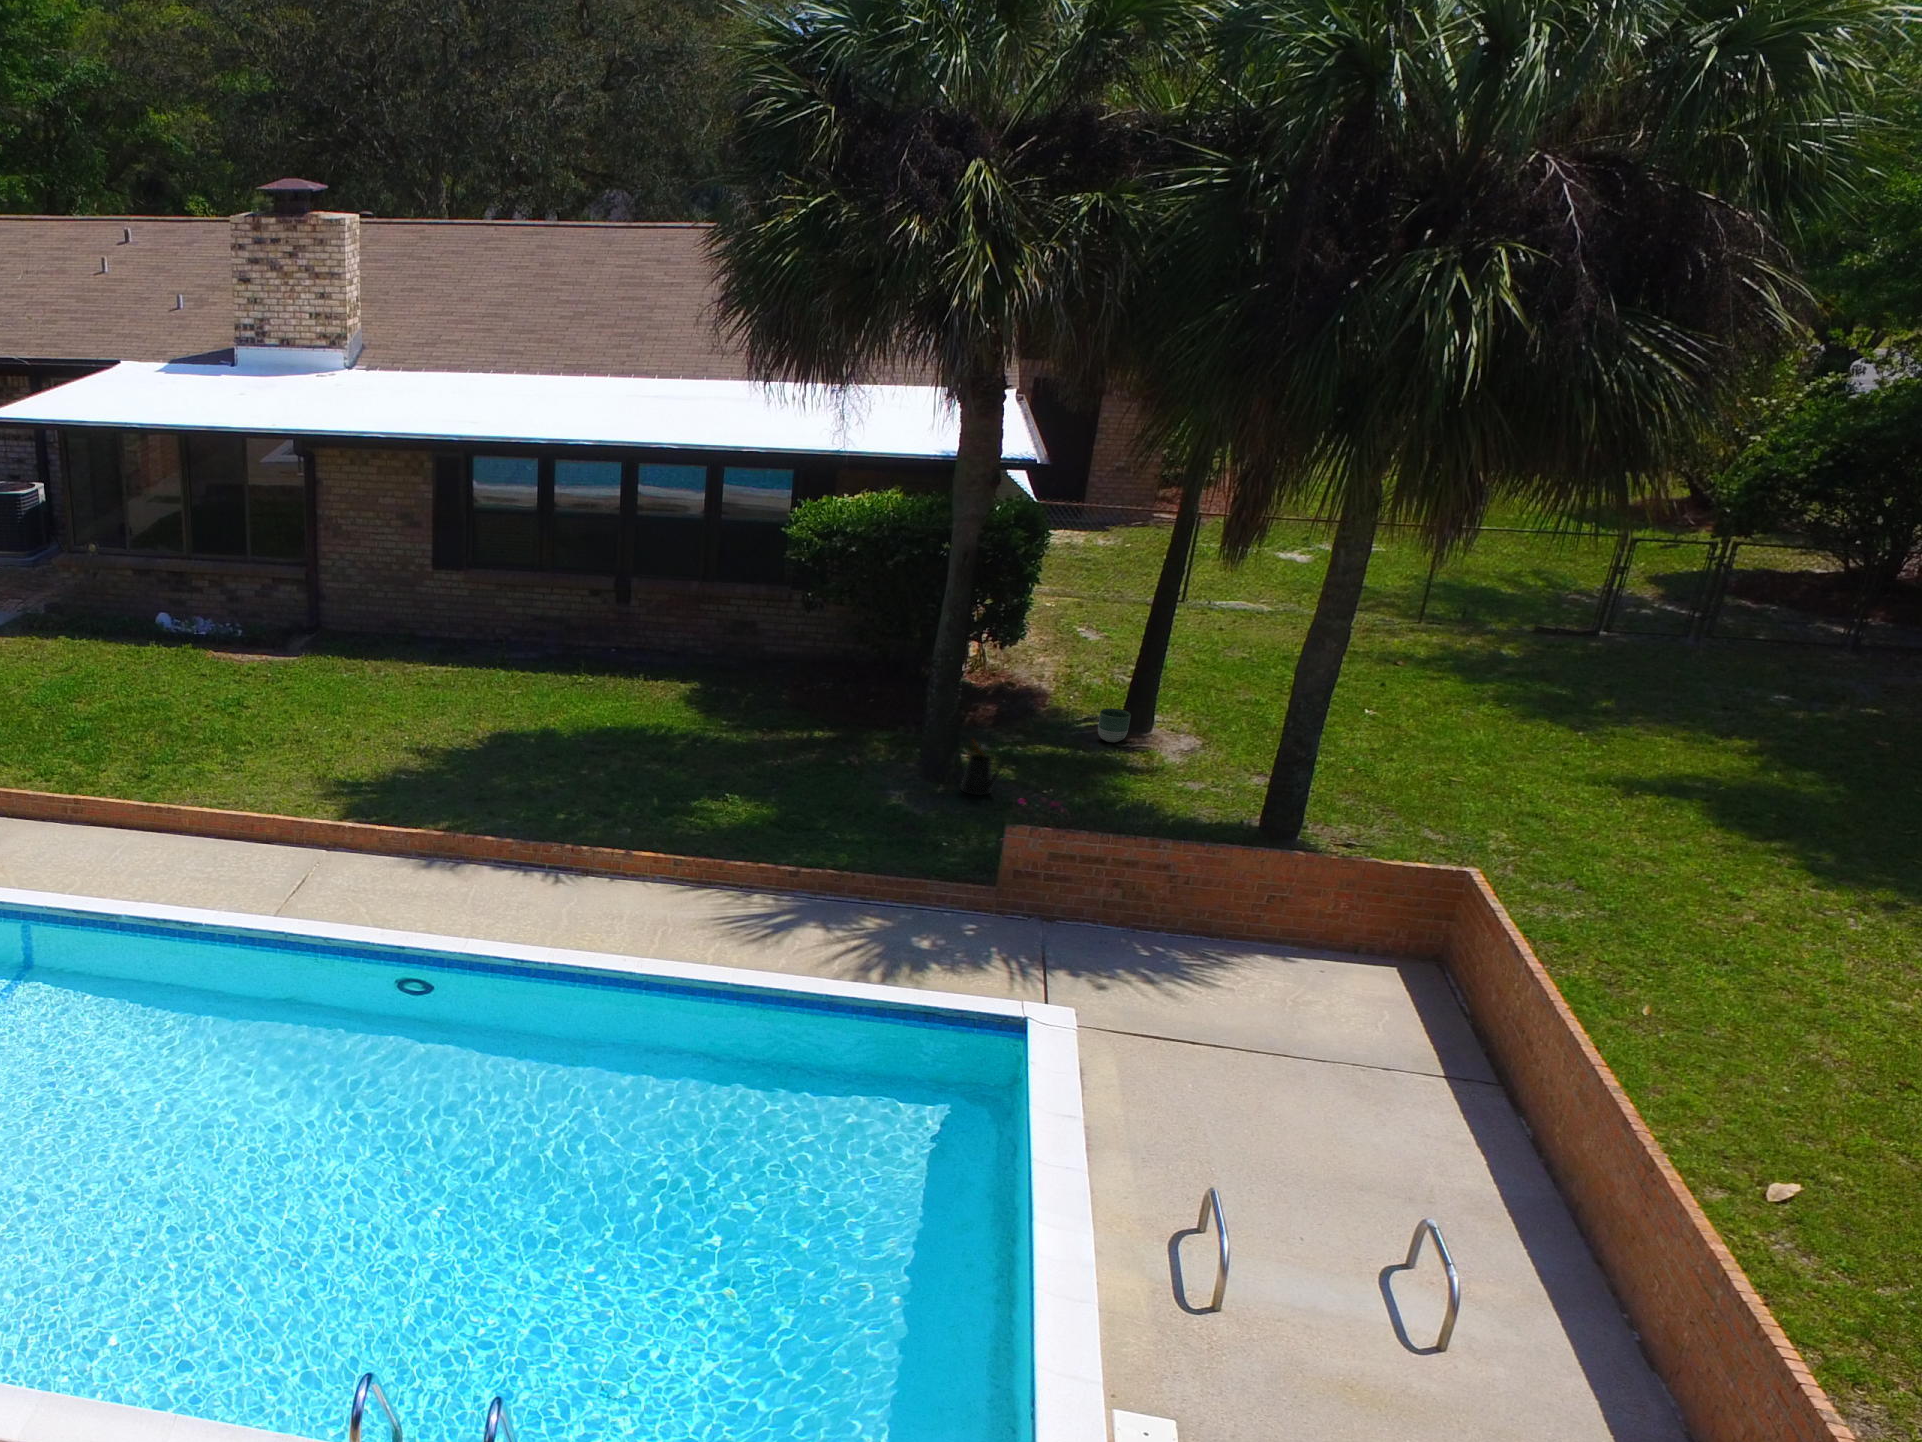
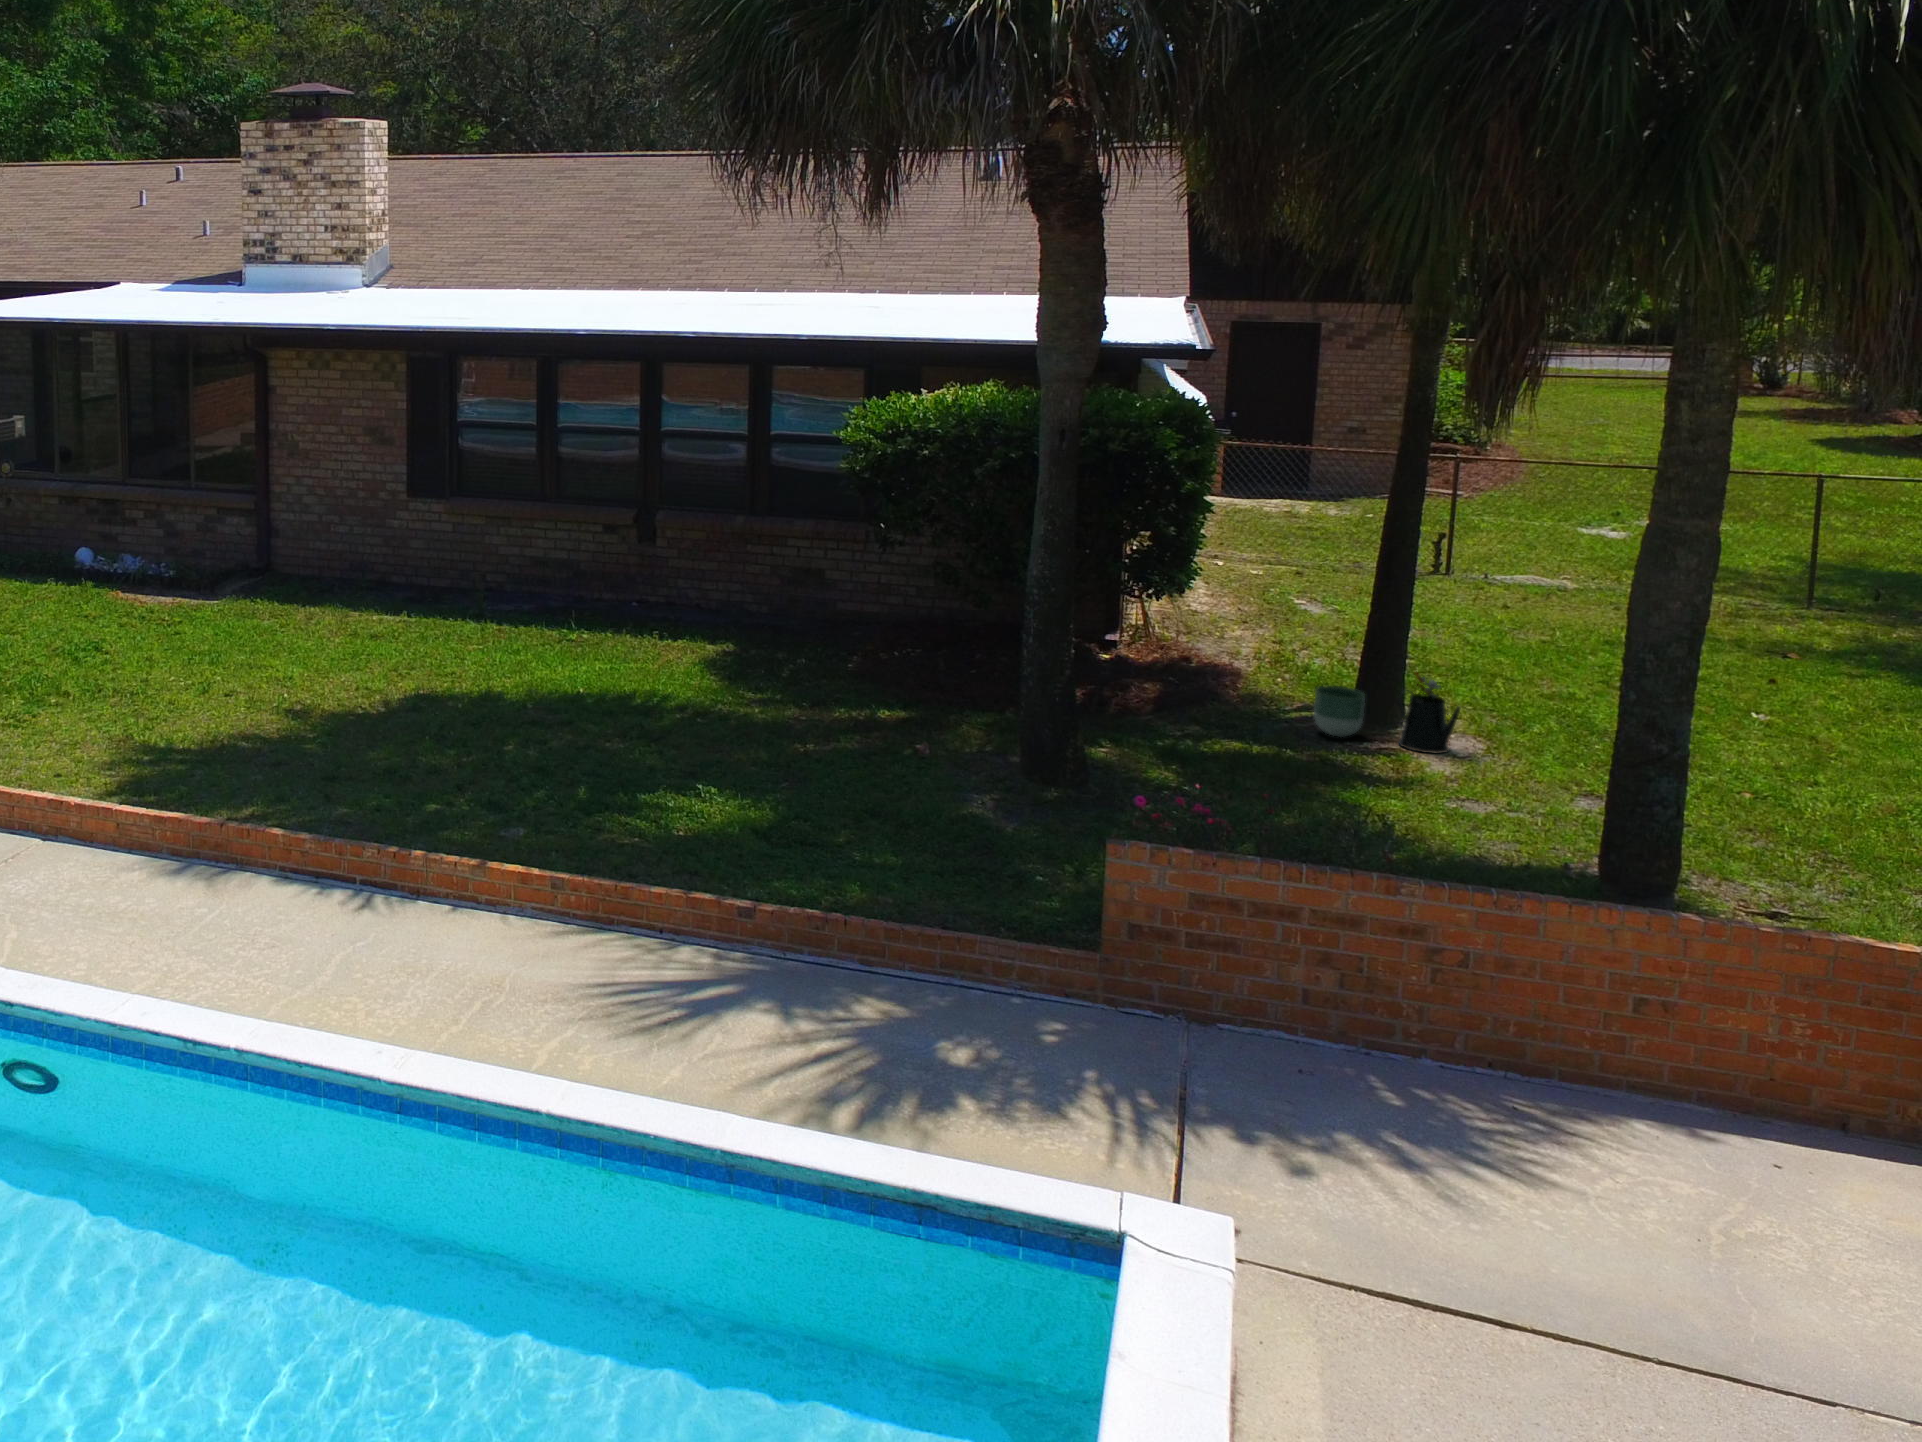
watering can: present [961,743,1002,795] -> present [1399,671,1460,754]

